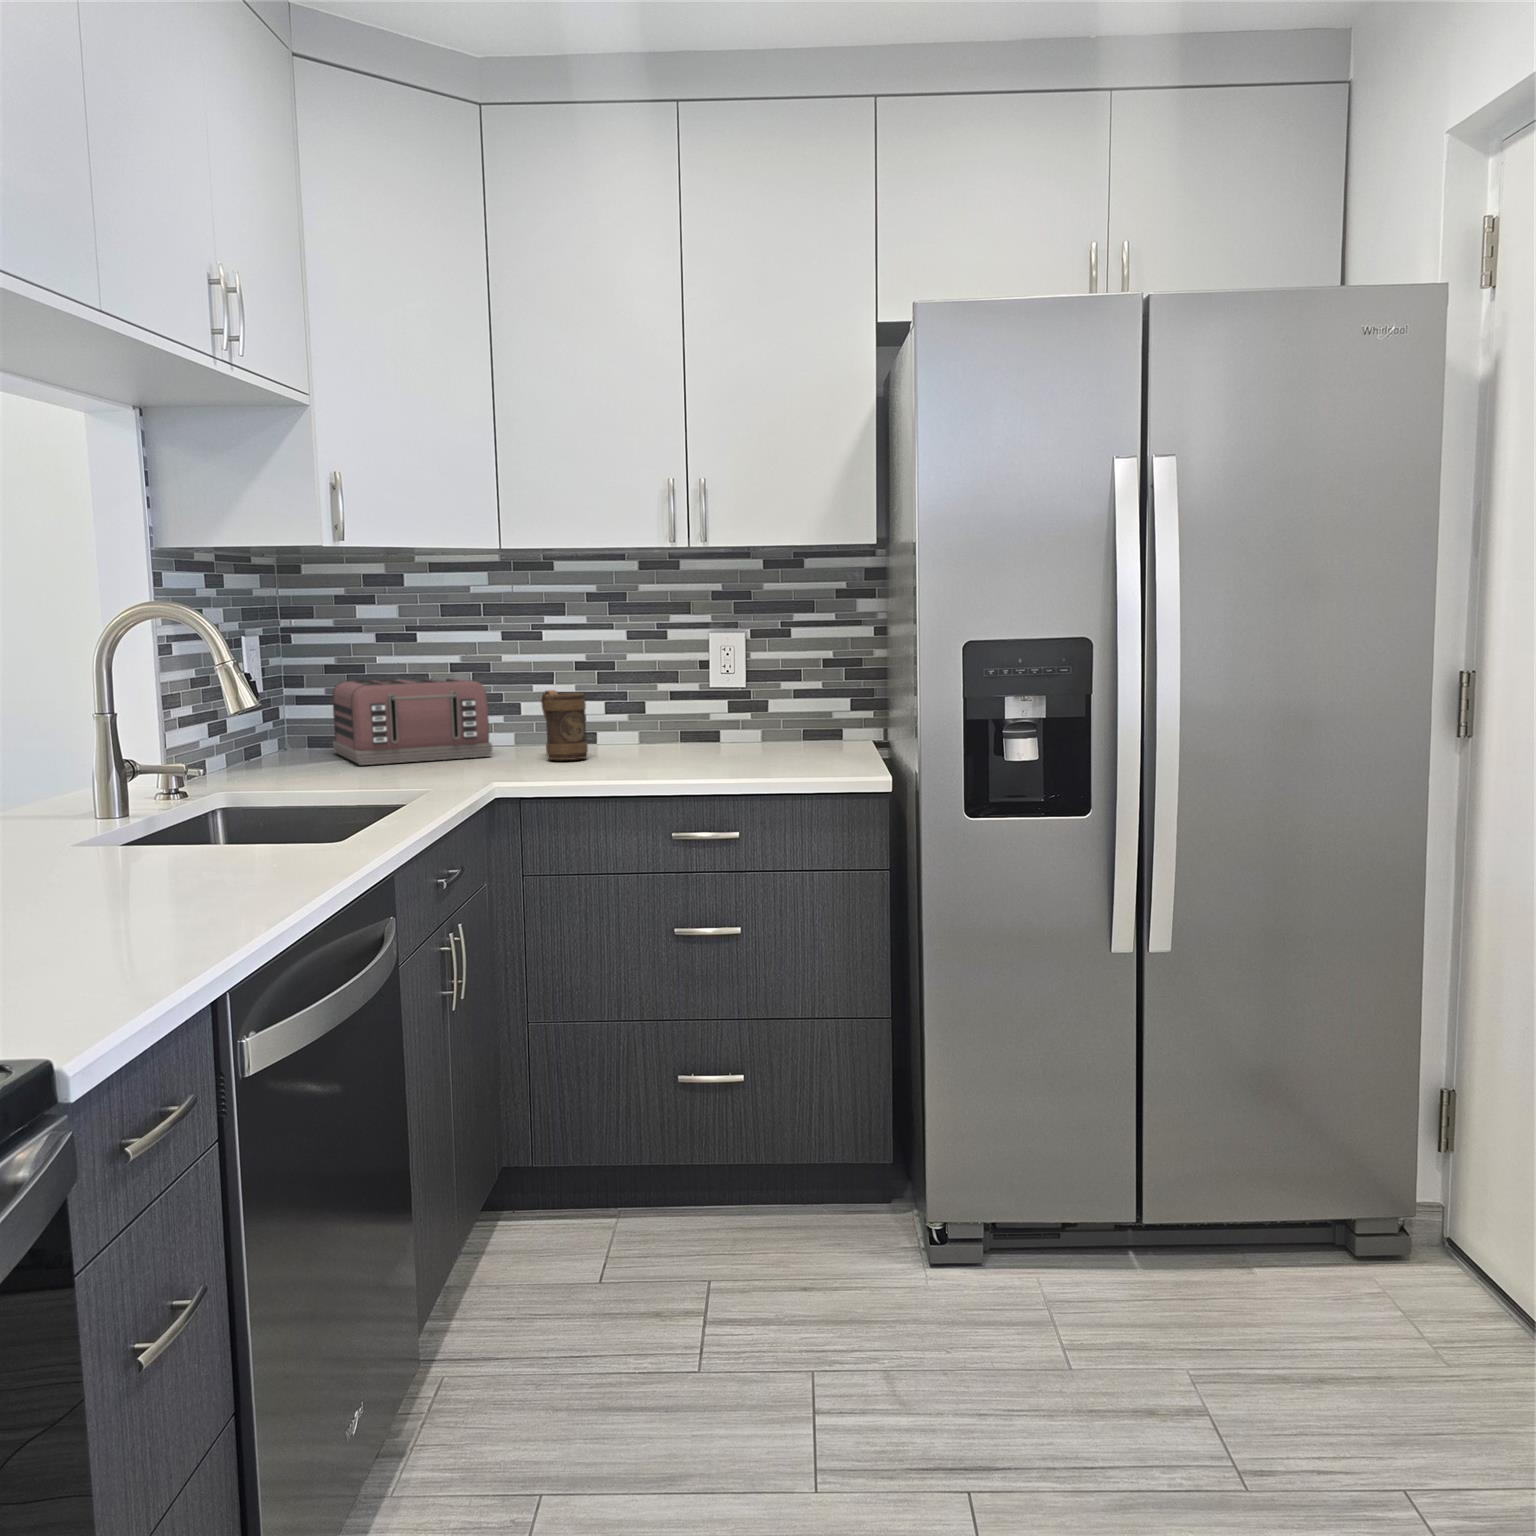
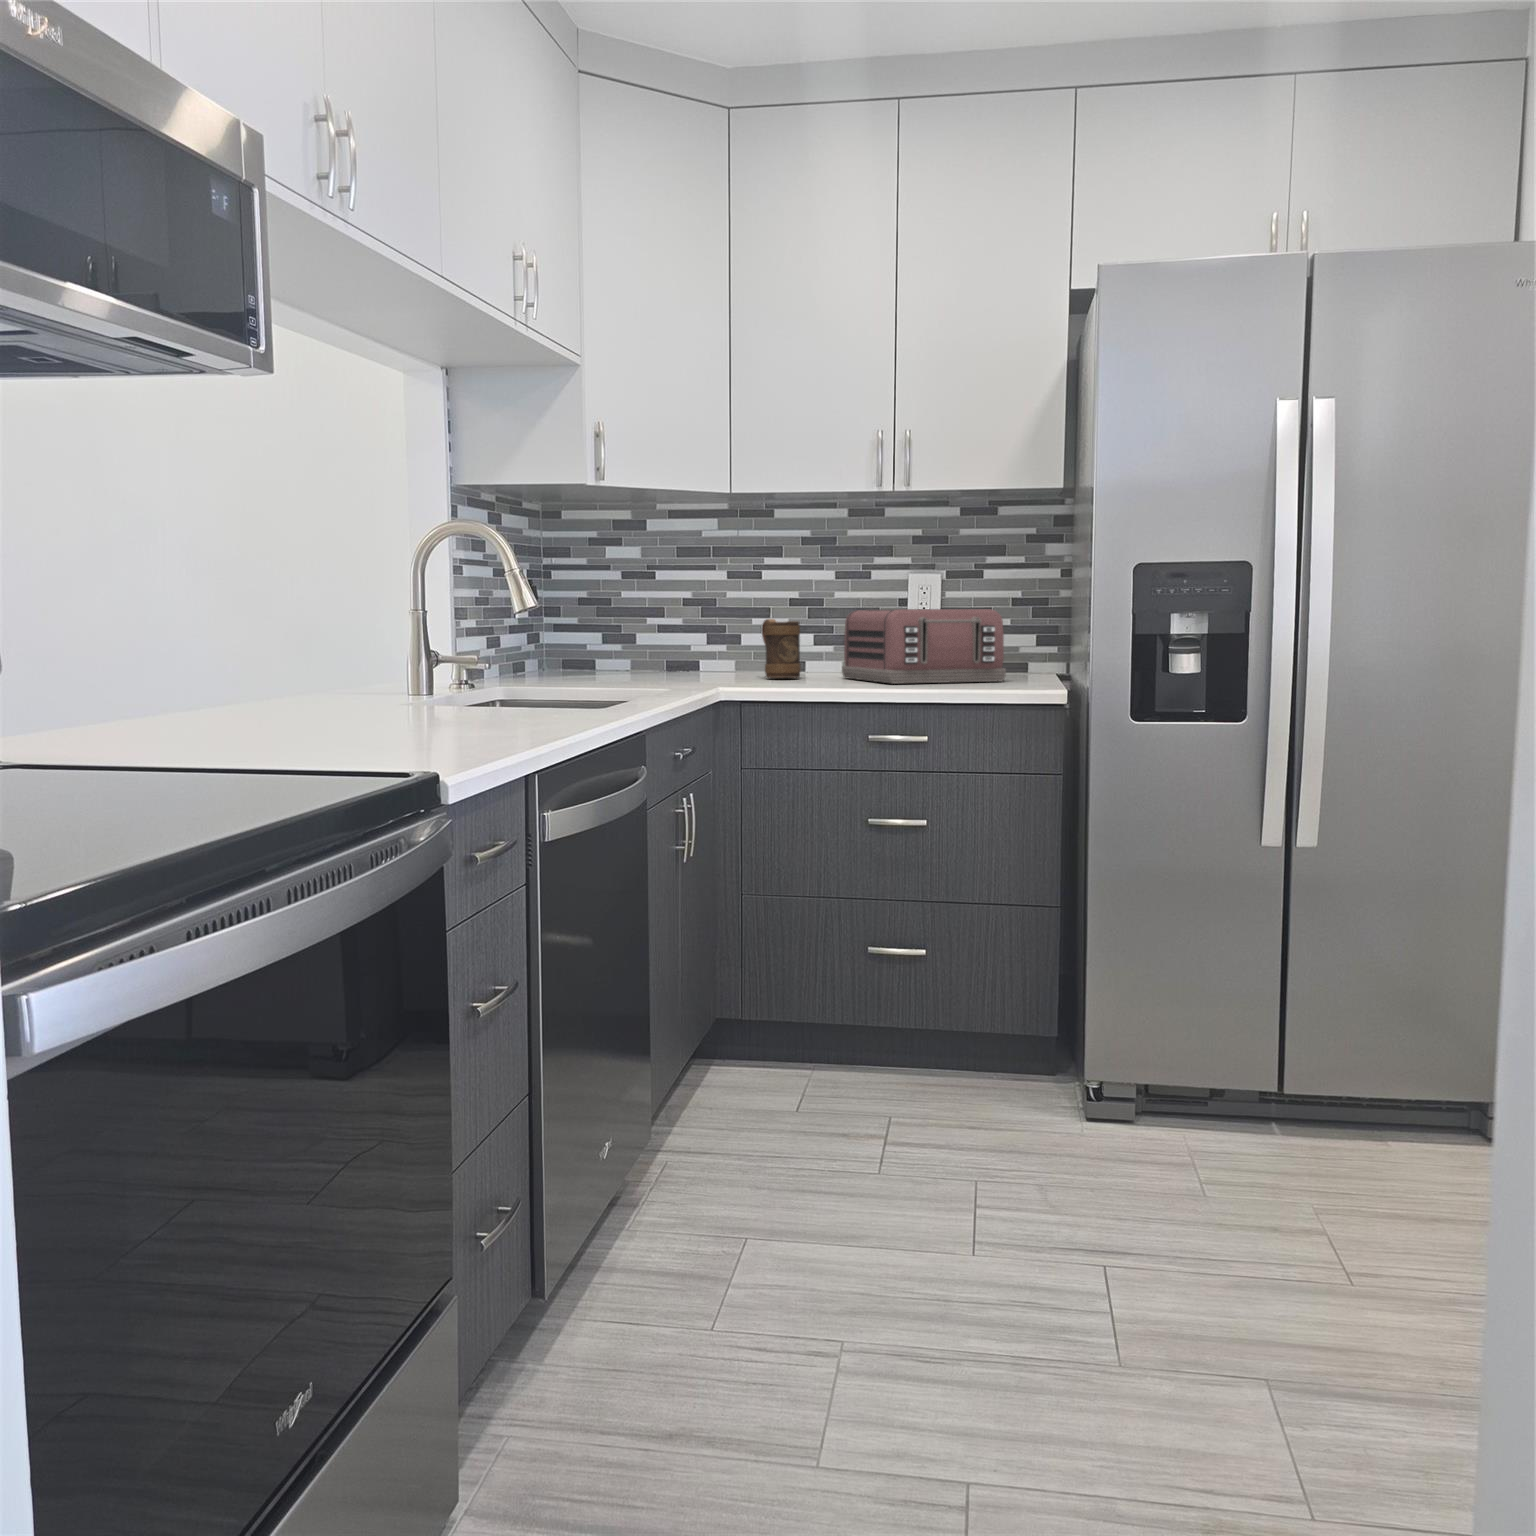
toaster: present [332,679,492,765] -> present [842,609,1006,684]

